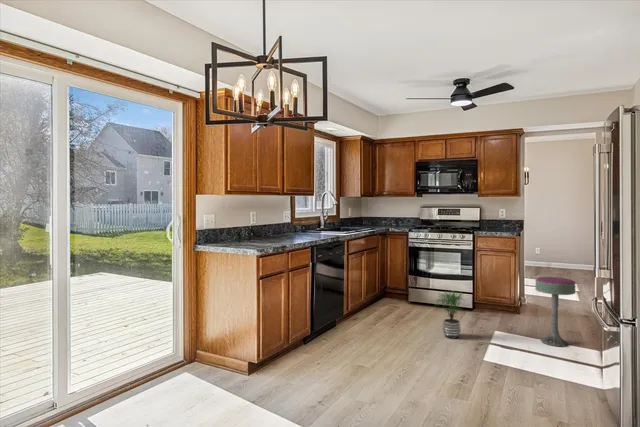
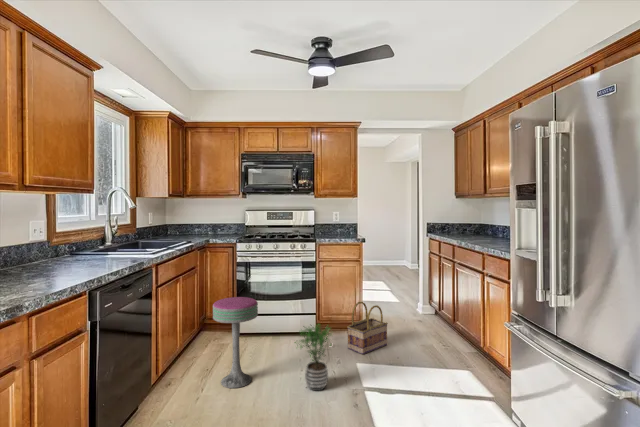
bar stool: present [535,277,575,346] -> present [213,297,258,388]
basket: none [493,285,533,328] -> present [347,302,388,354]

